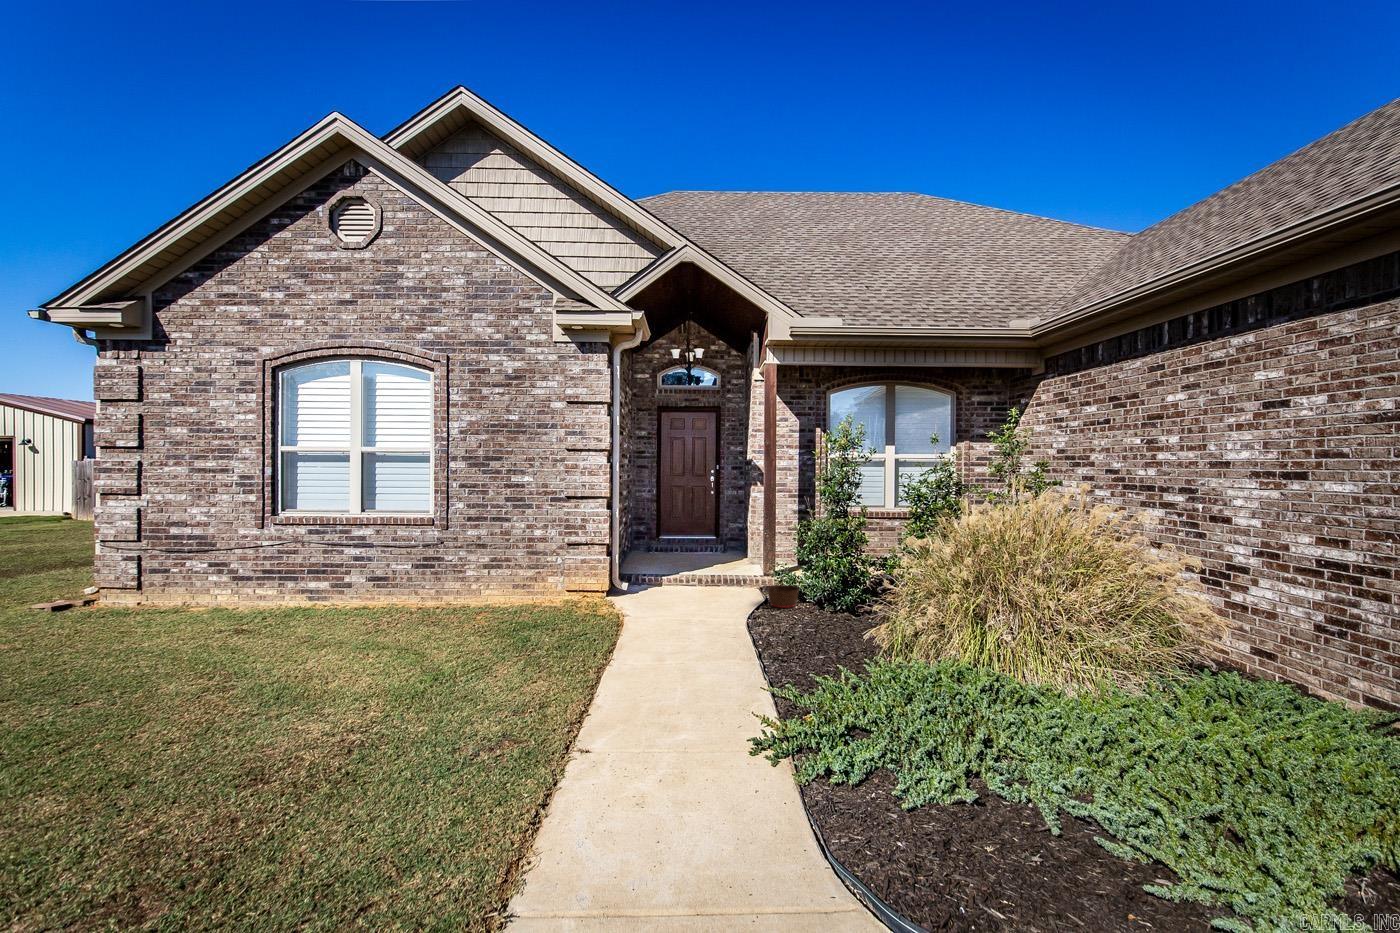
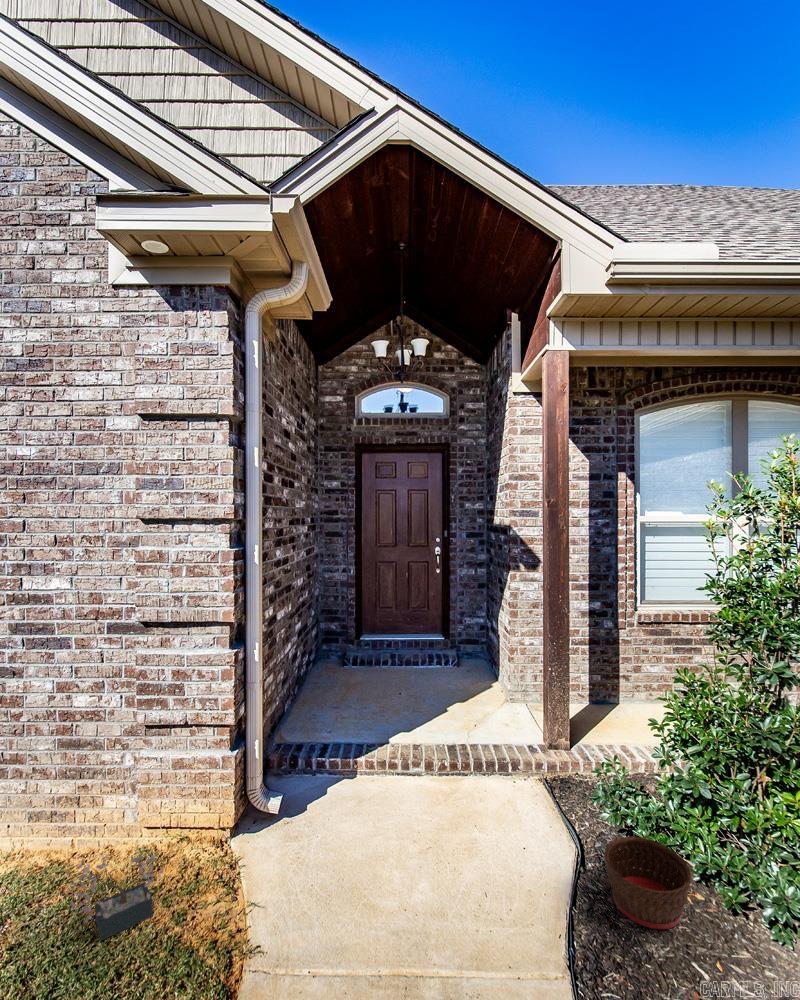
decorative plant: none [557,583,588,610] -> present [71,853,163,941]

